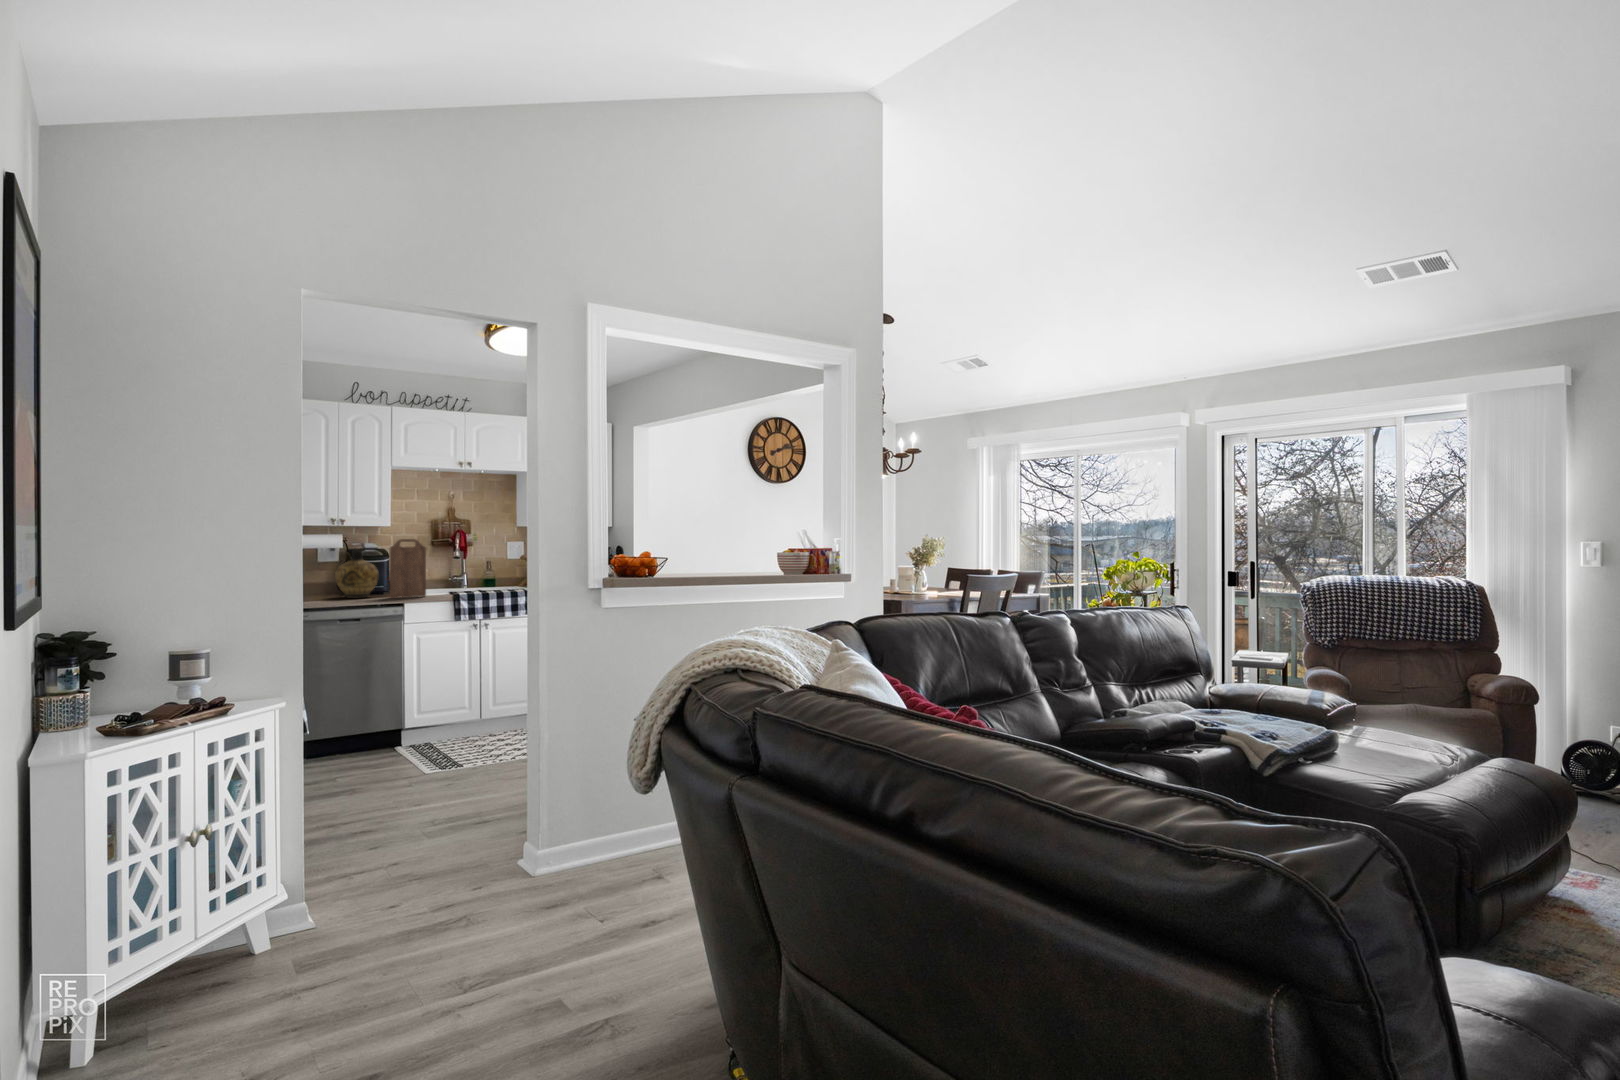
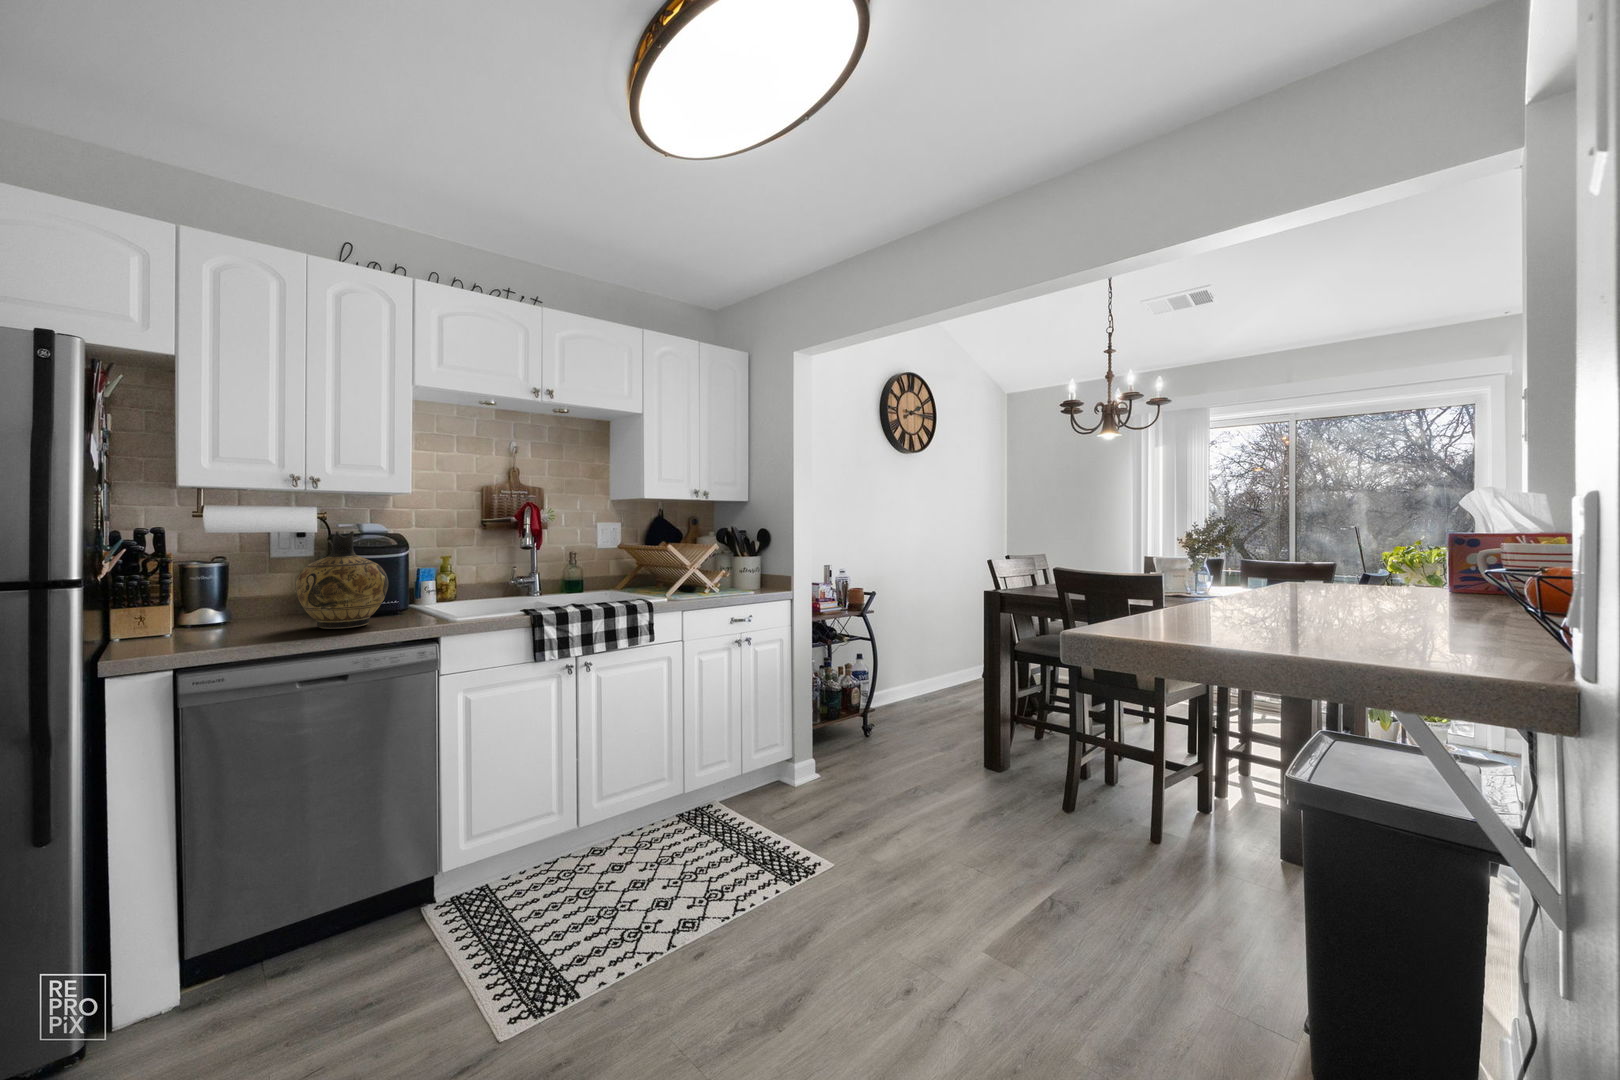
cutting board: present [389,539,426,597] -> none [408,515,482,627]

